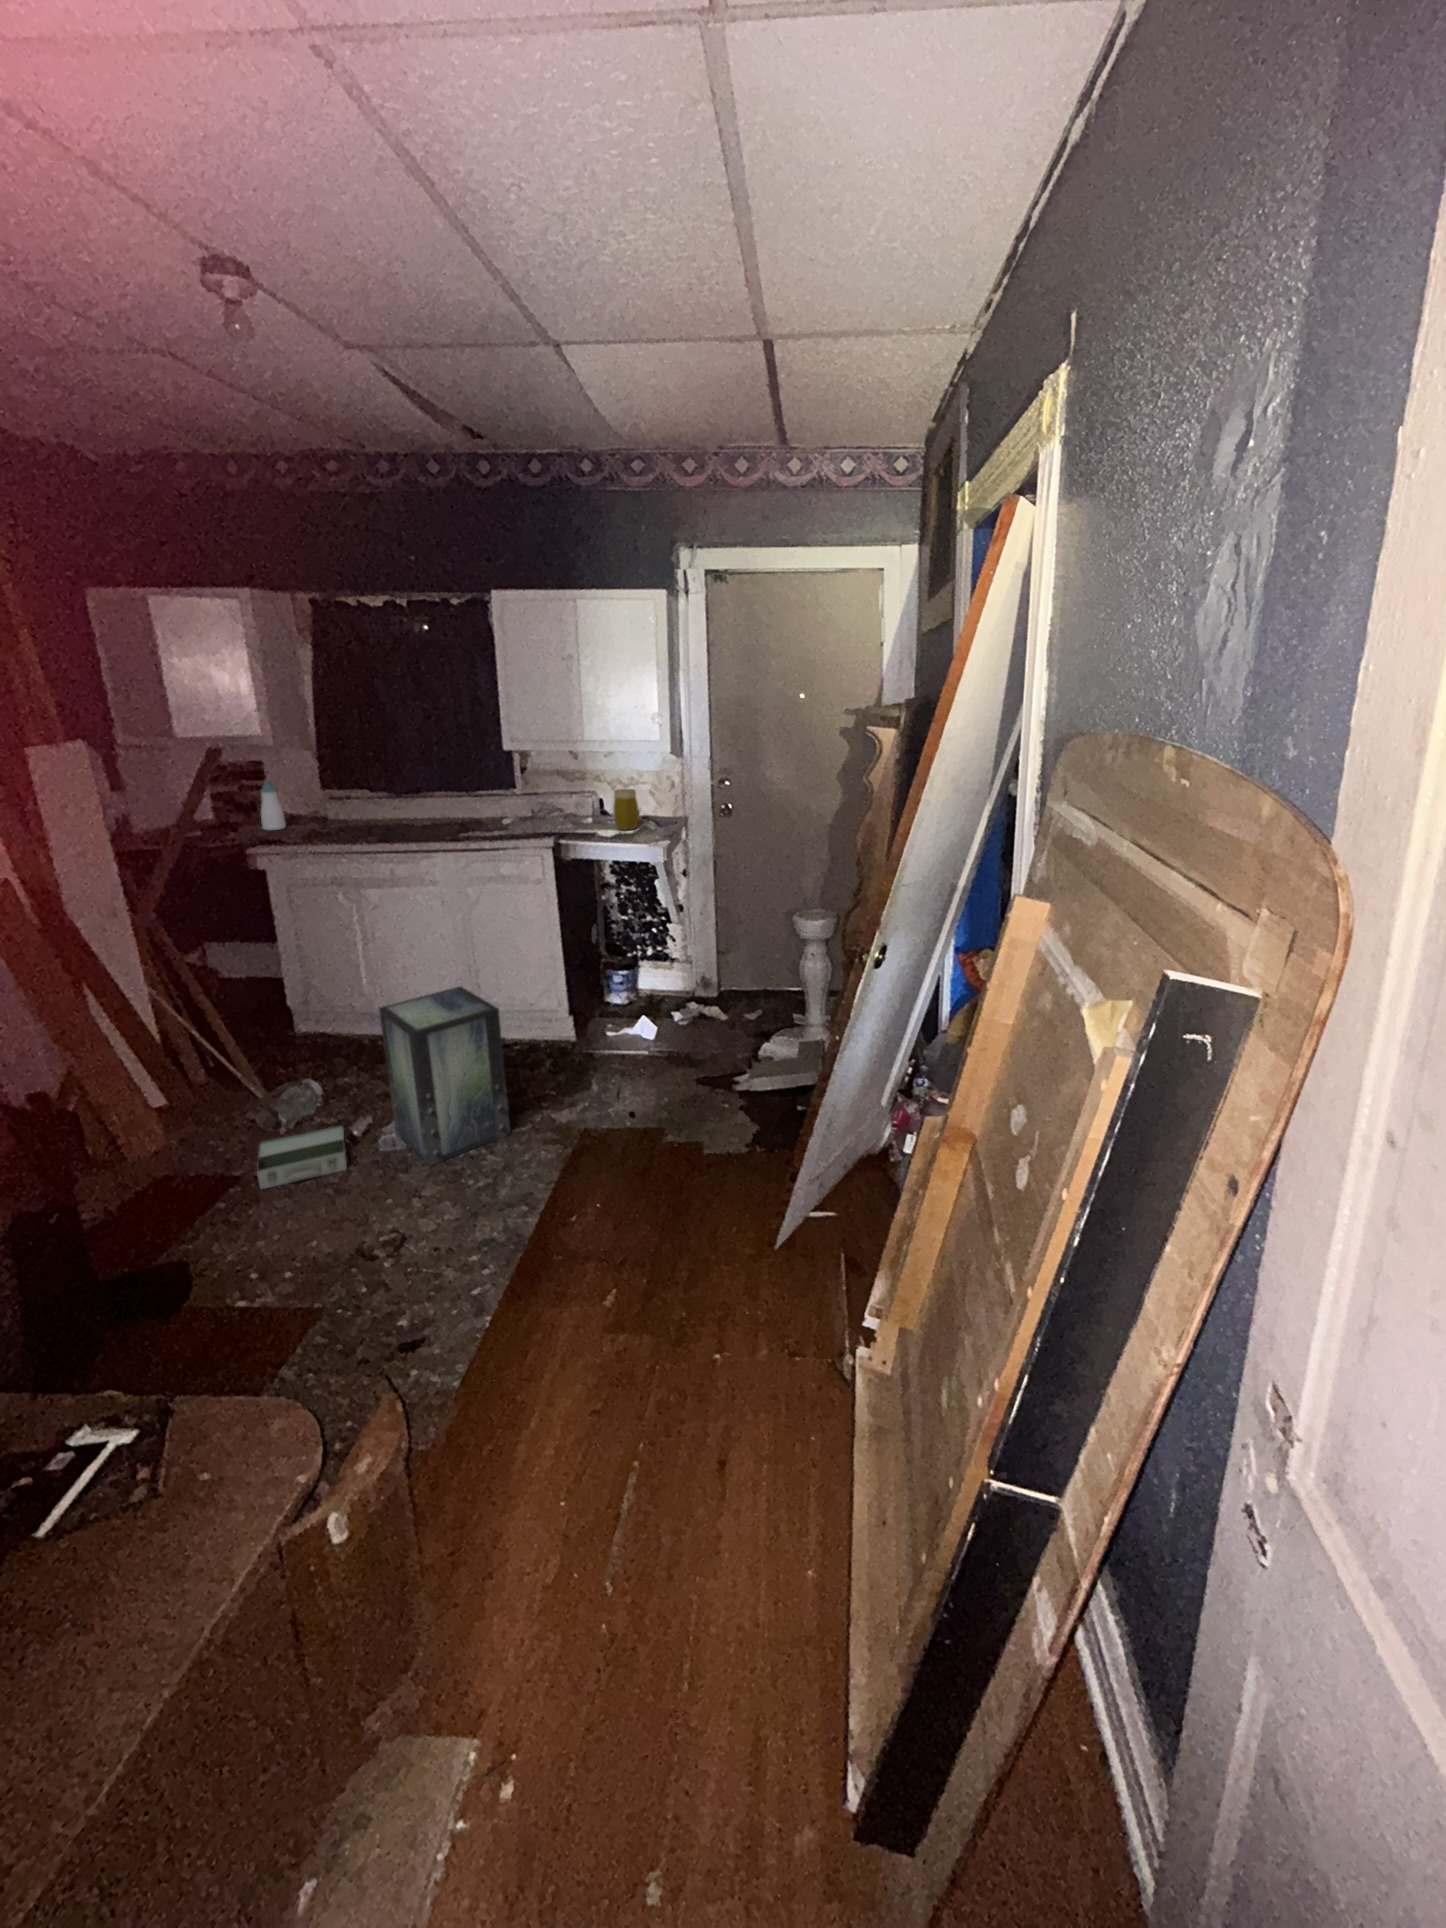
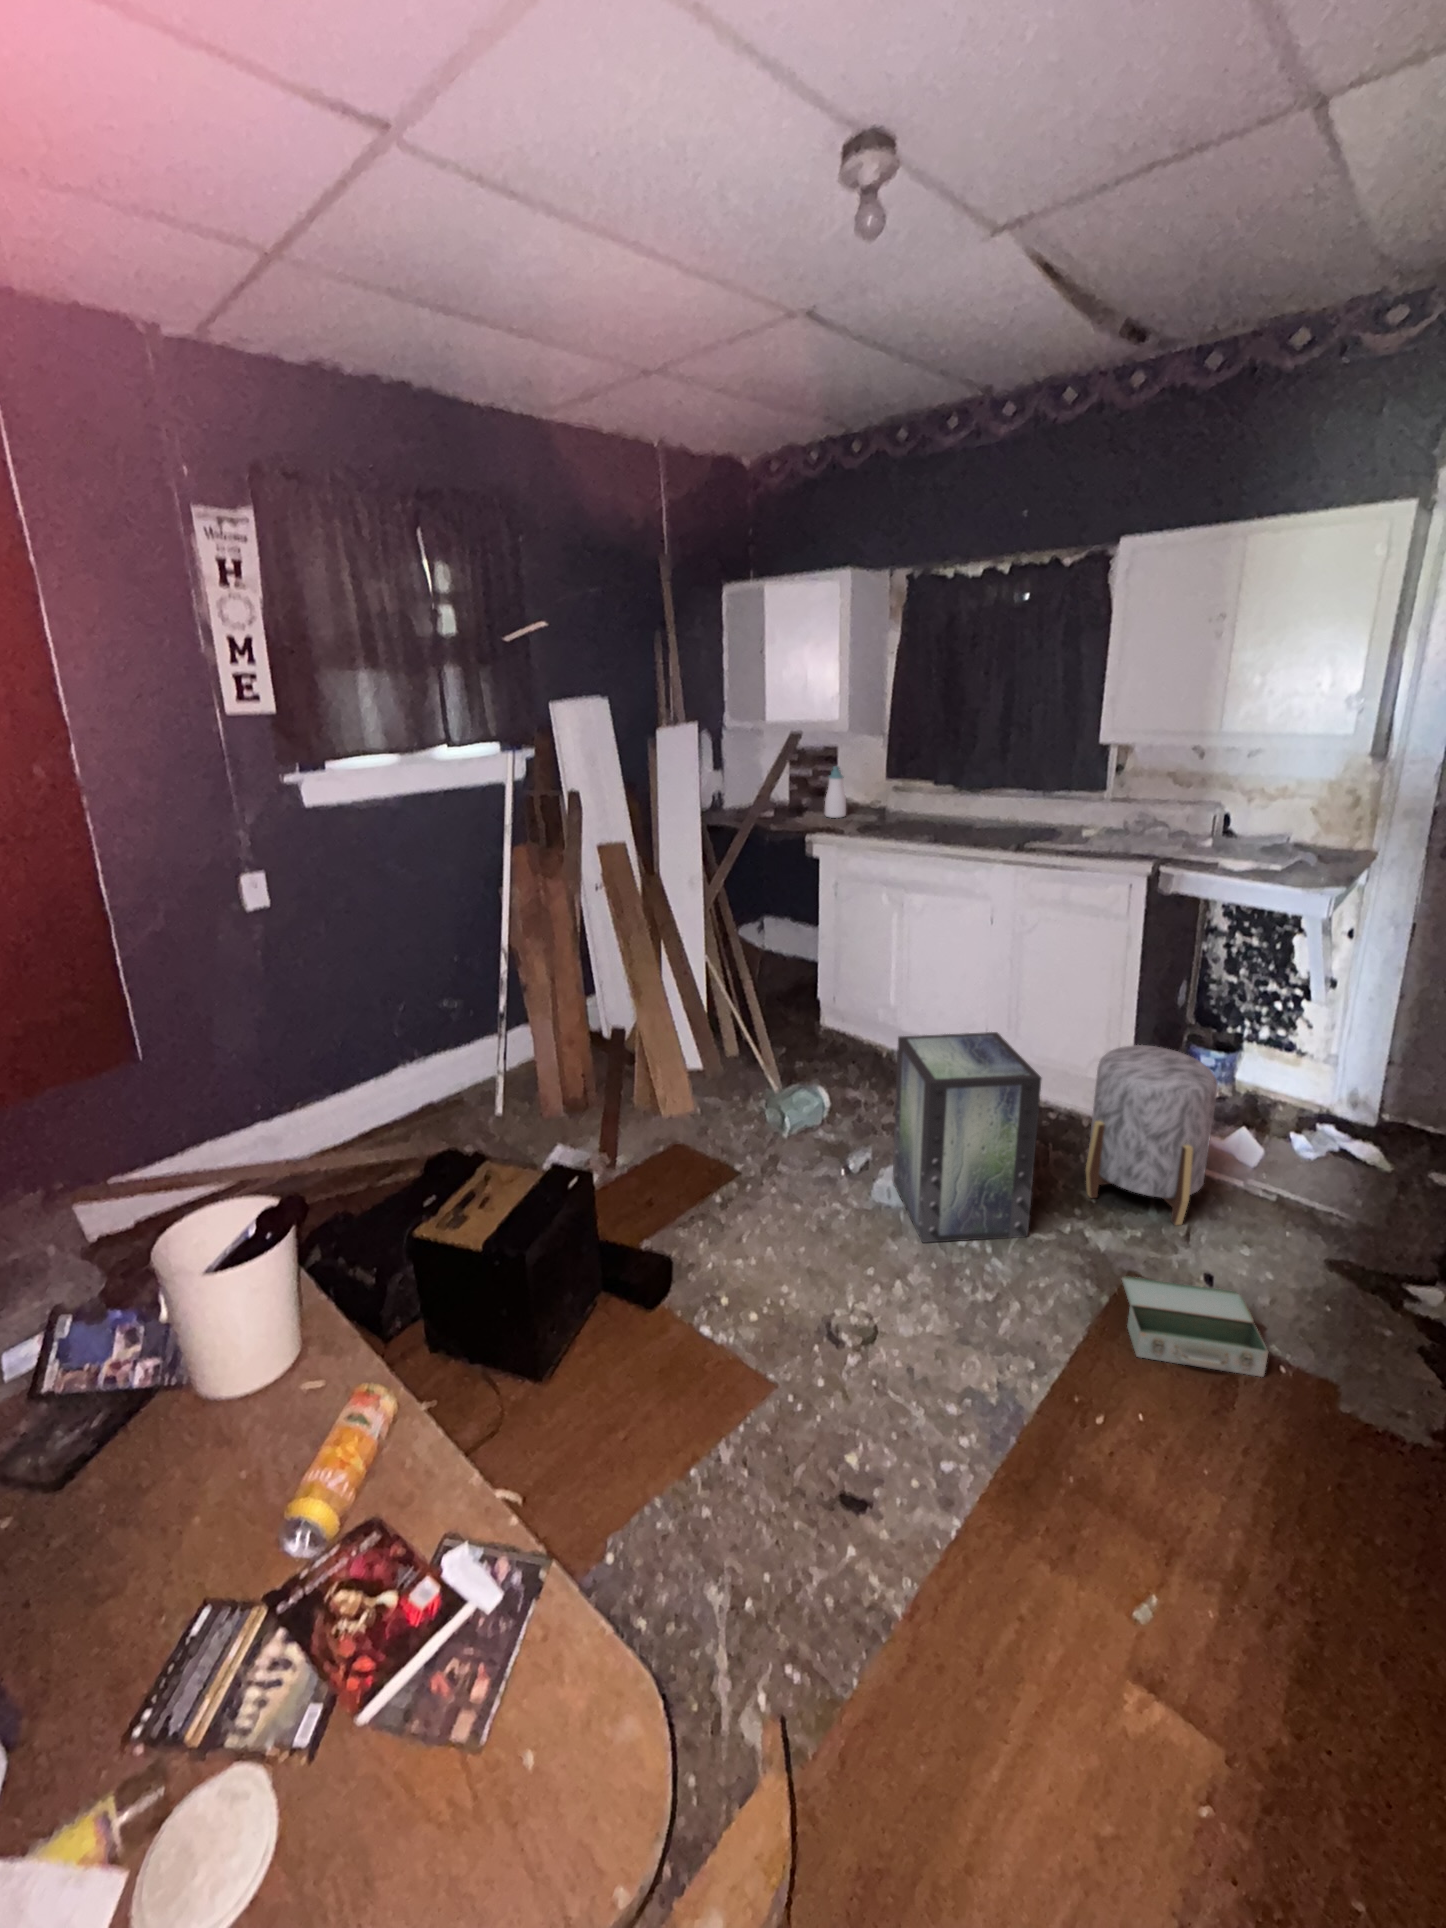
jar: present [613,789,639,830] -> none [1247,804,1292,862]
stool: none [540,972,622,1094] -> present [1086,1045,1218,1225]
toolbox: present [257,1126,347,1189] -> present [1122,1276,1268,1377]

